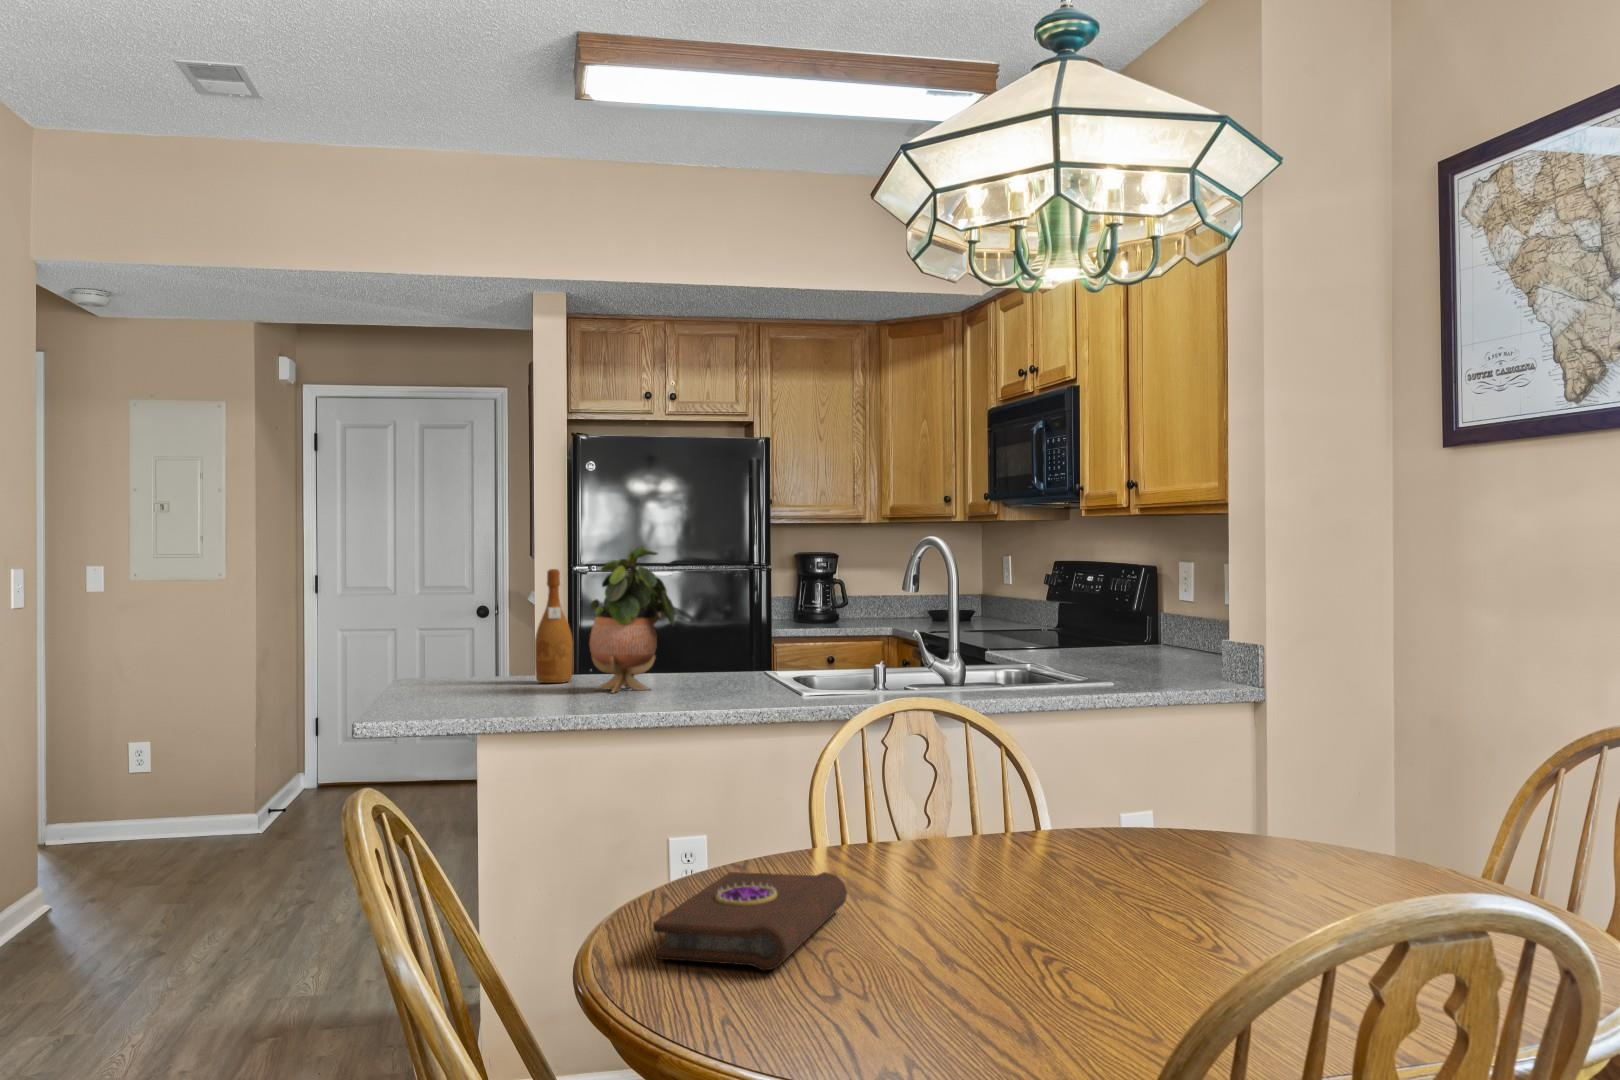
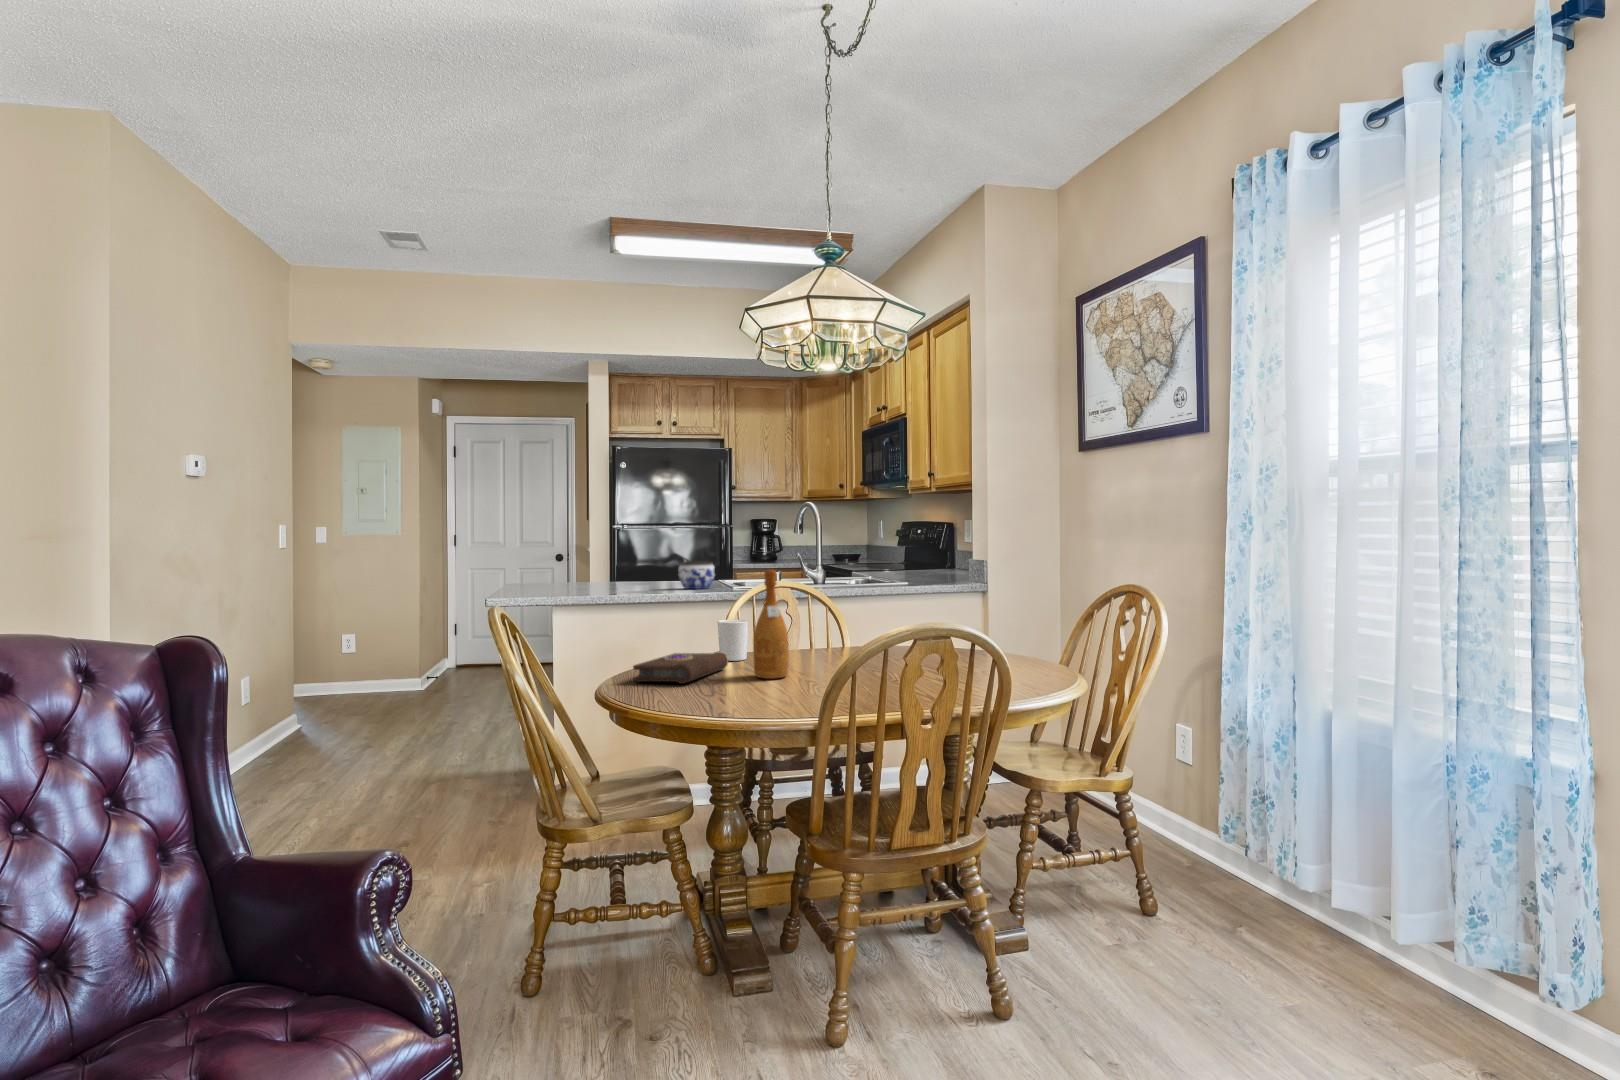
potted plant: present [590,546,675,693] -> none [618,508,665,589]
wine bottle: present [535,569,573,683] -> present [753,569,789,679]
jar: none [704,646,771,699] -> present [678,561,715,589]
candle holder: none [811,789,875,880] -> present [717,620,749,661]

